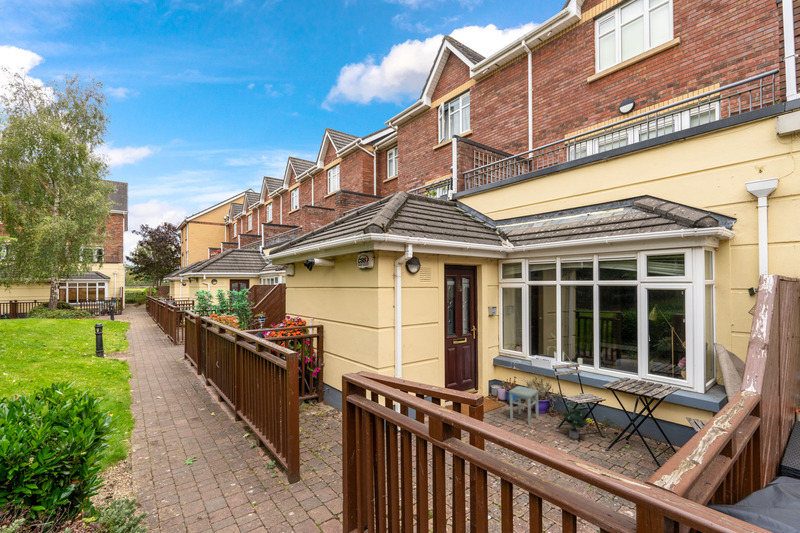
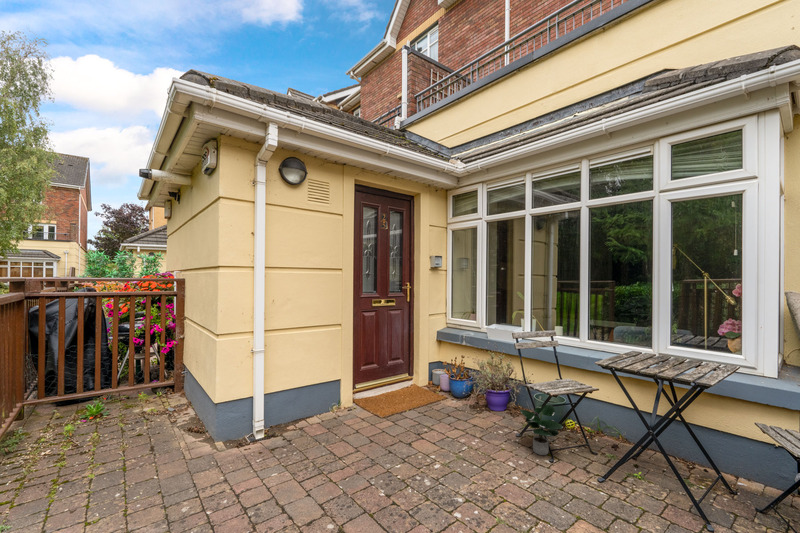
stool: present [509,386,539,425] -> none [445,368,491,430]

